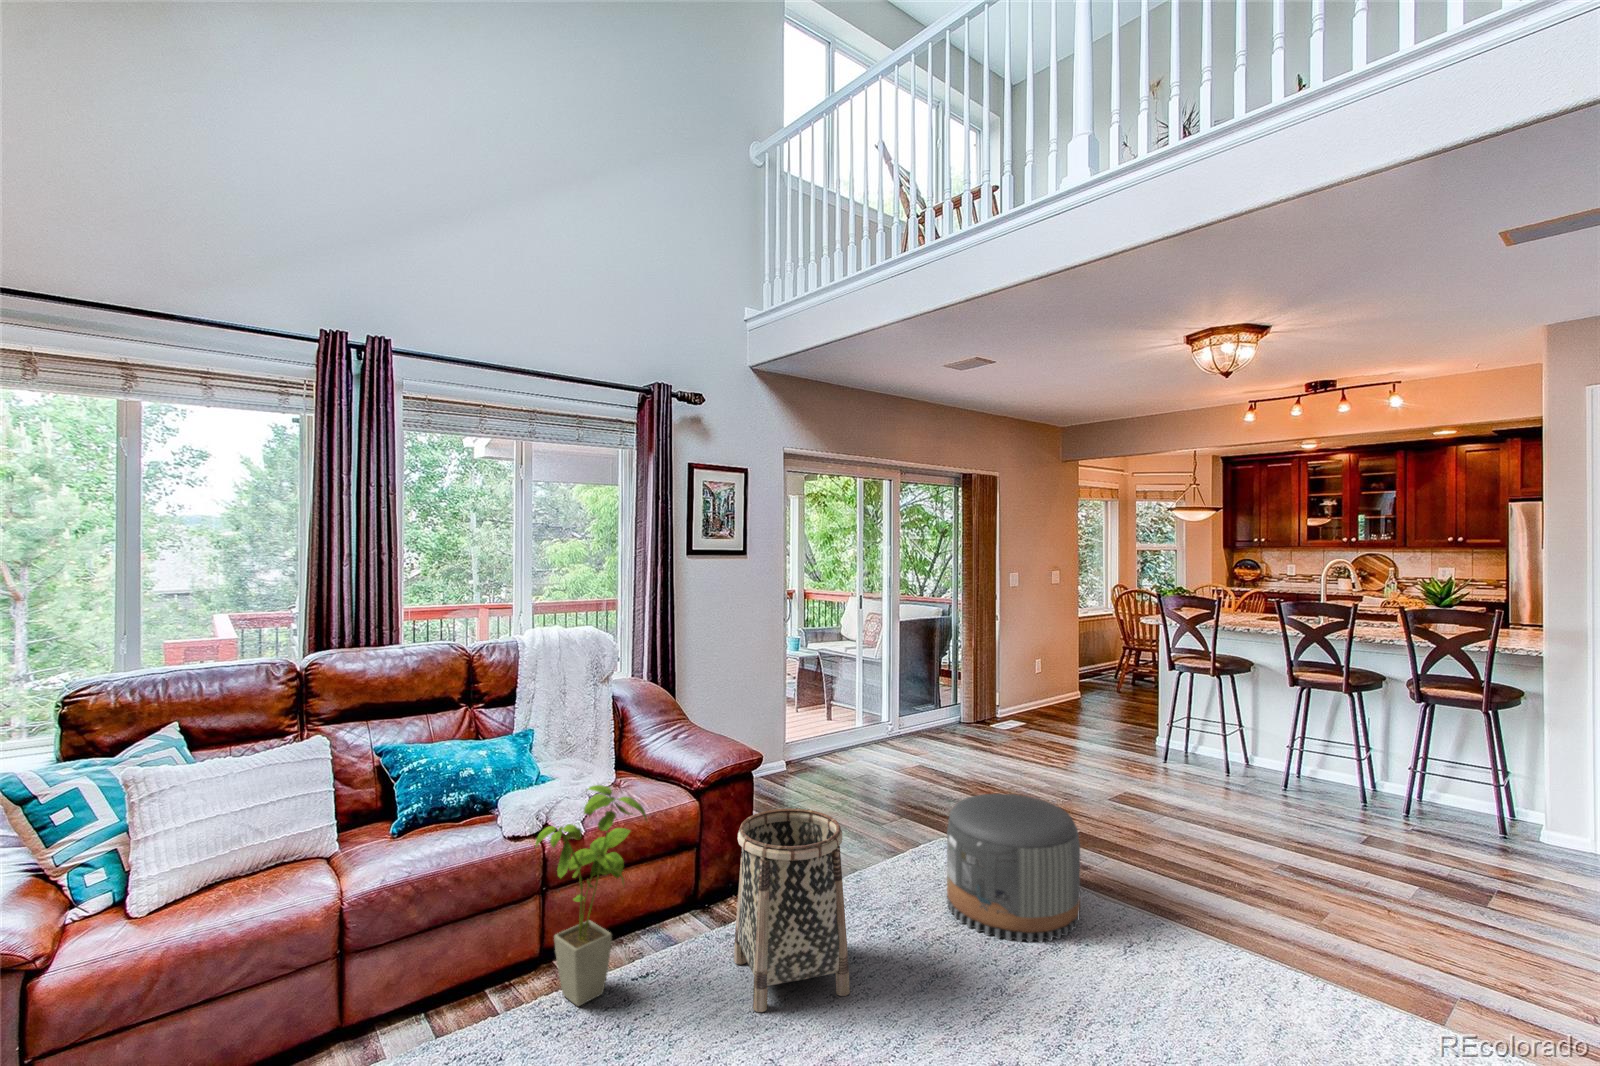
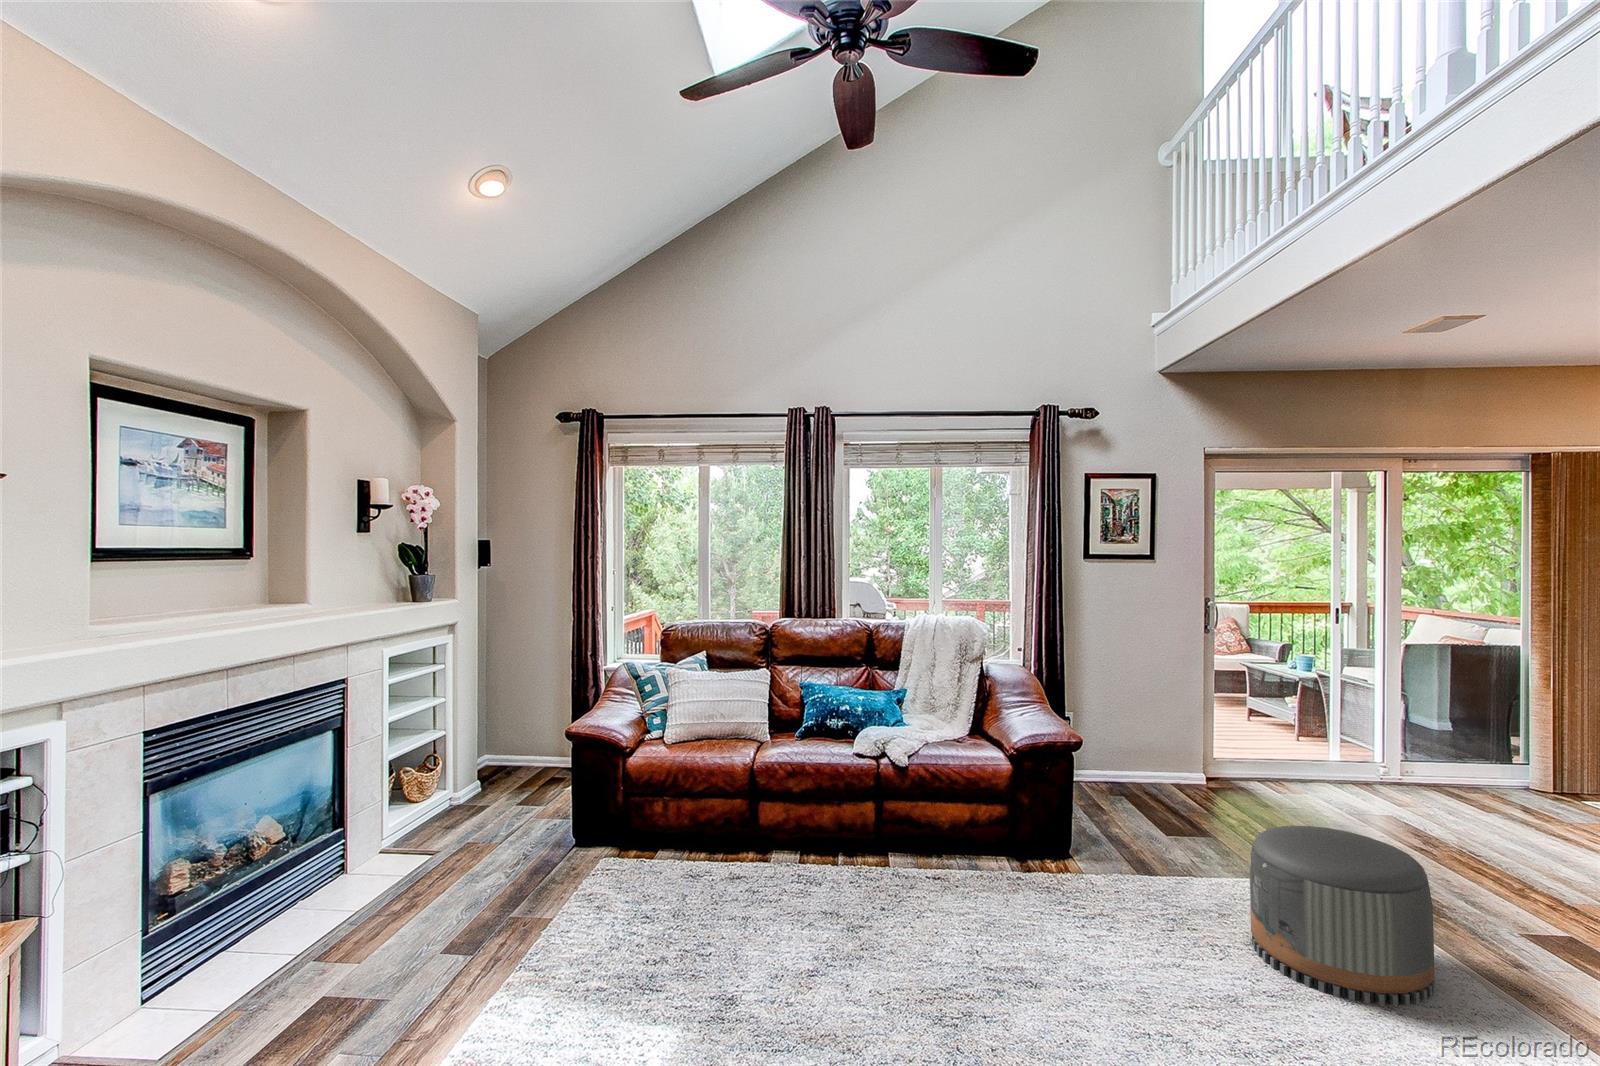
house plant: present [535,785,647,1006] -> none [850,723,930,881]
basket: present [734,808,850,1012] -> none [984,775,1085,949]

